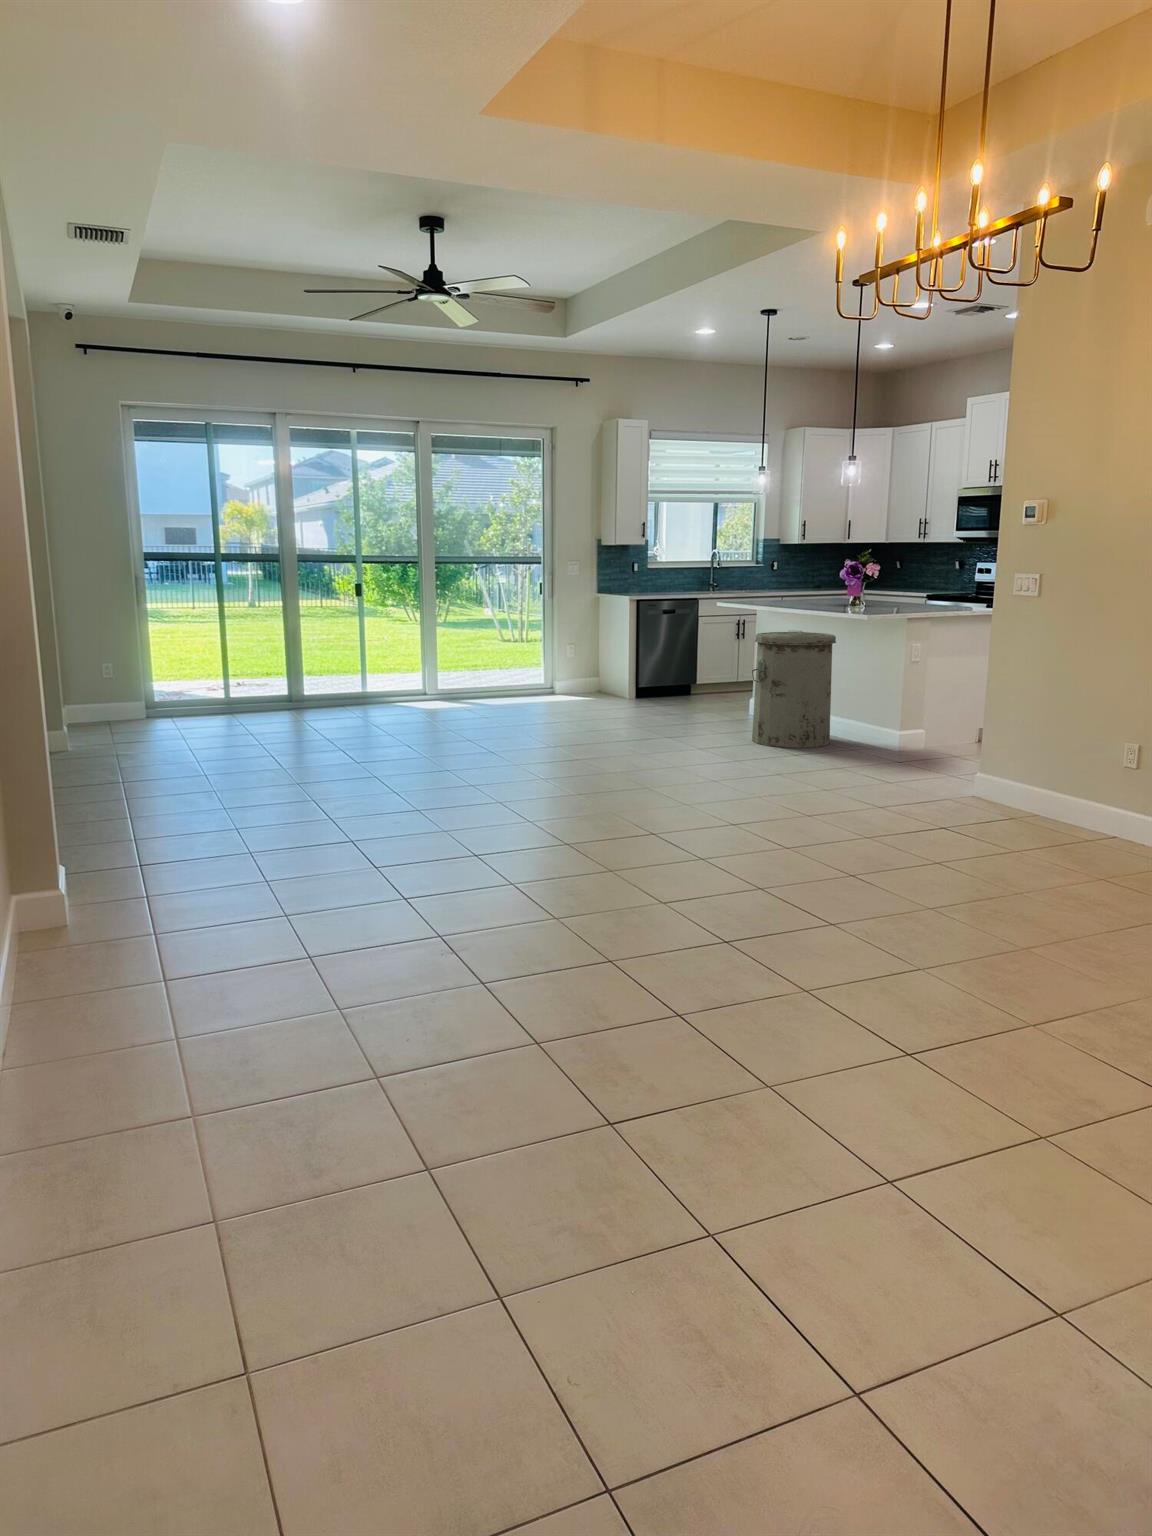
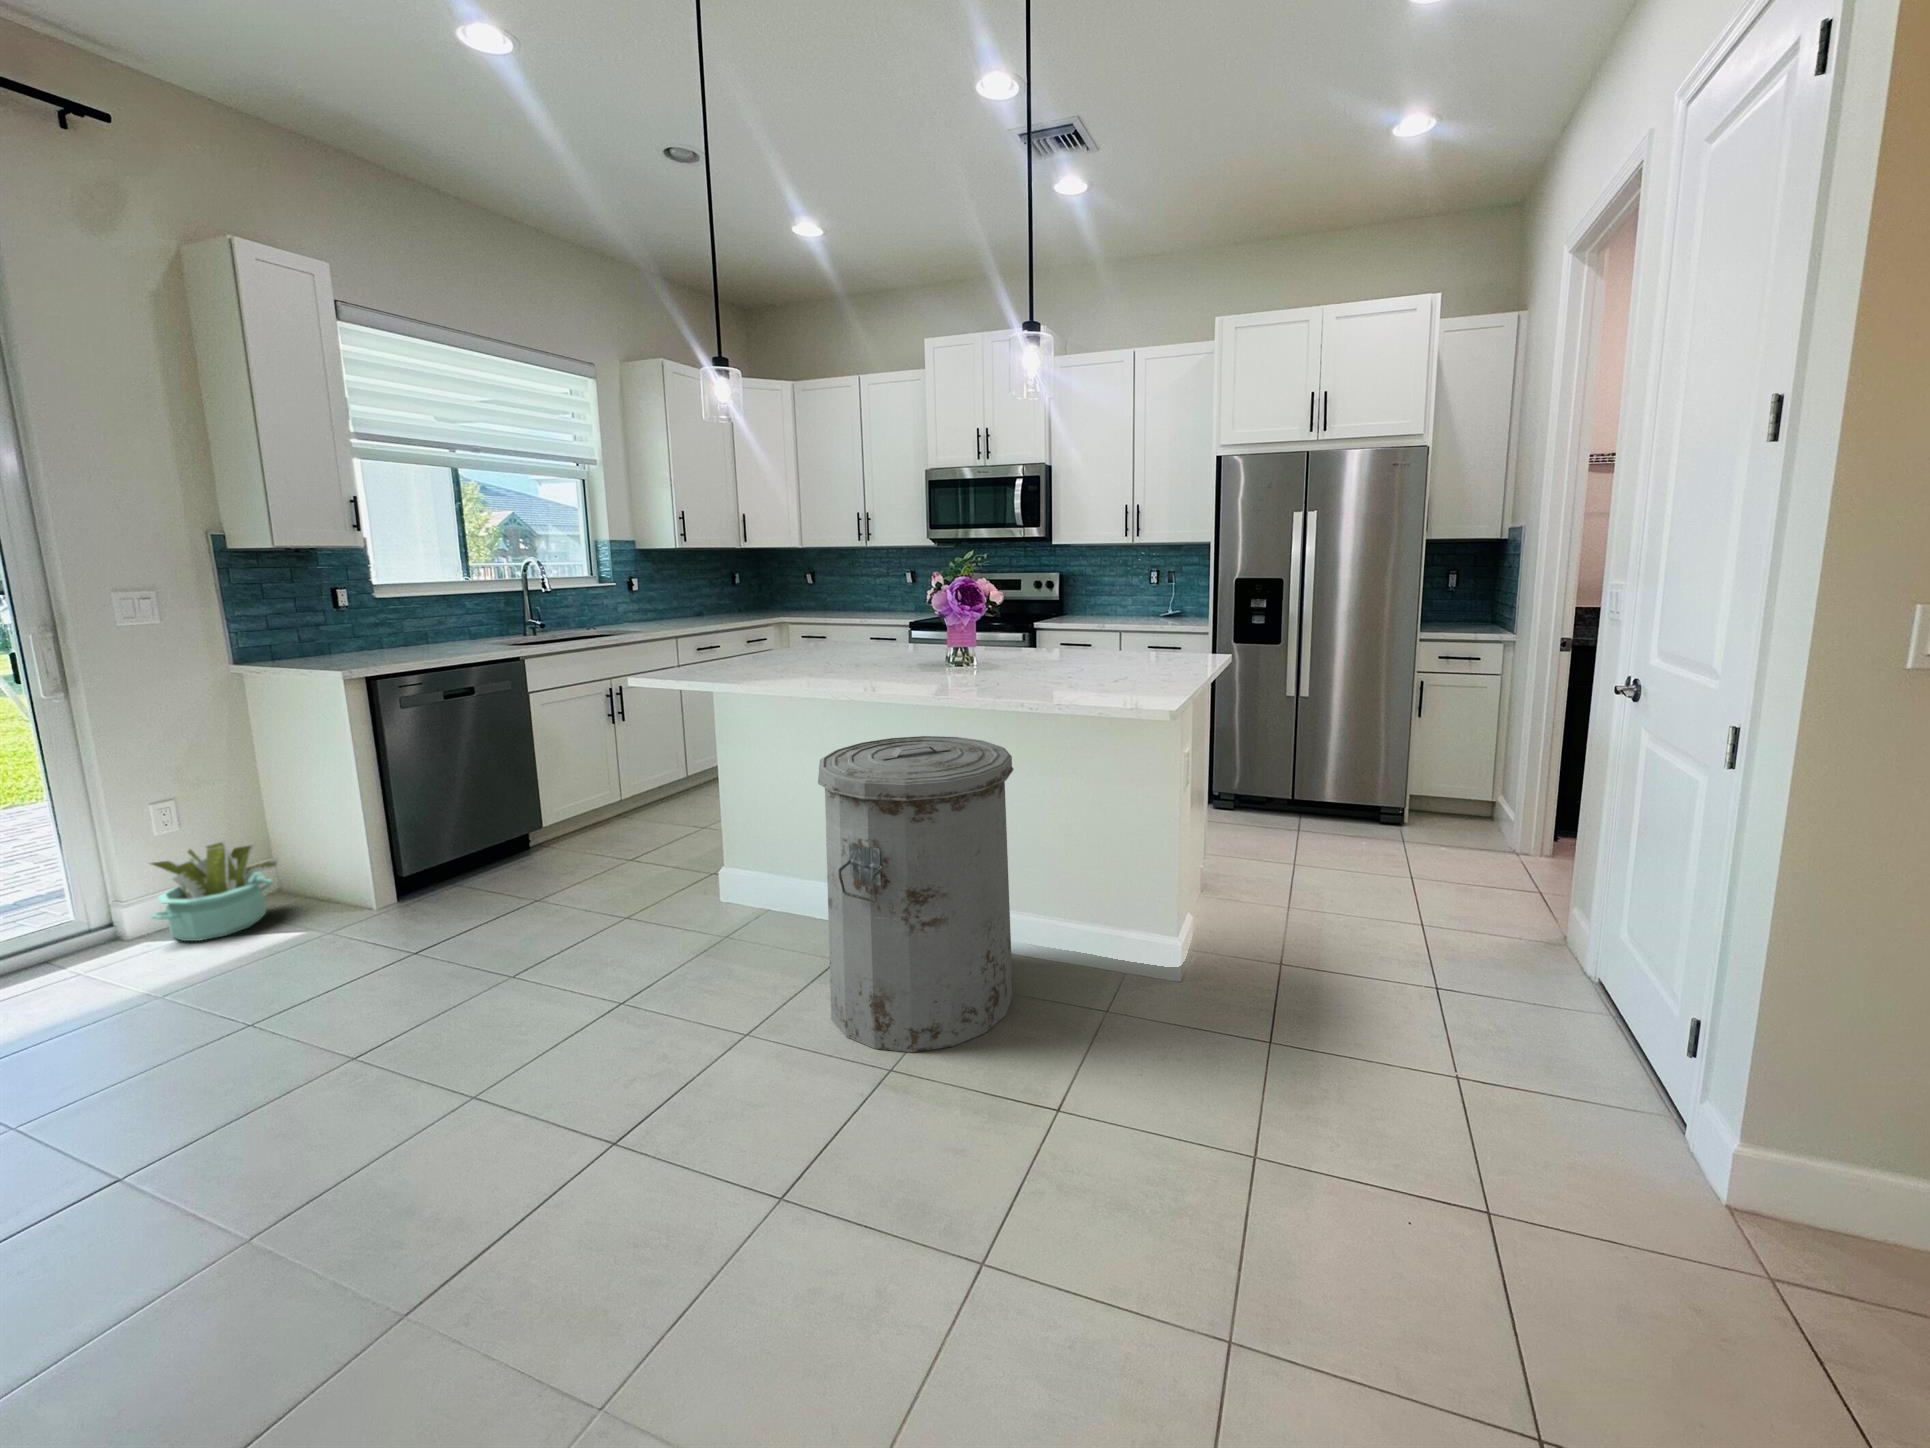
decorative plant: none [564,663,602,699] -> present [151,841,278,941]

